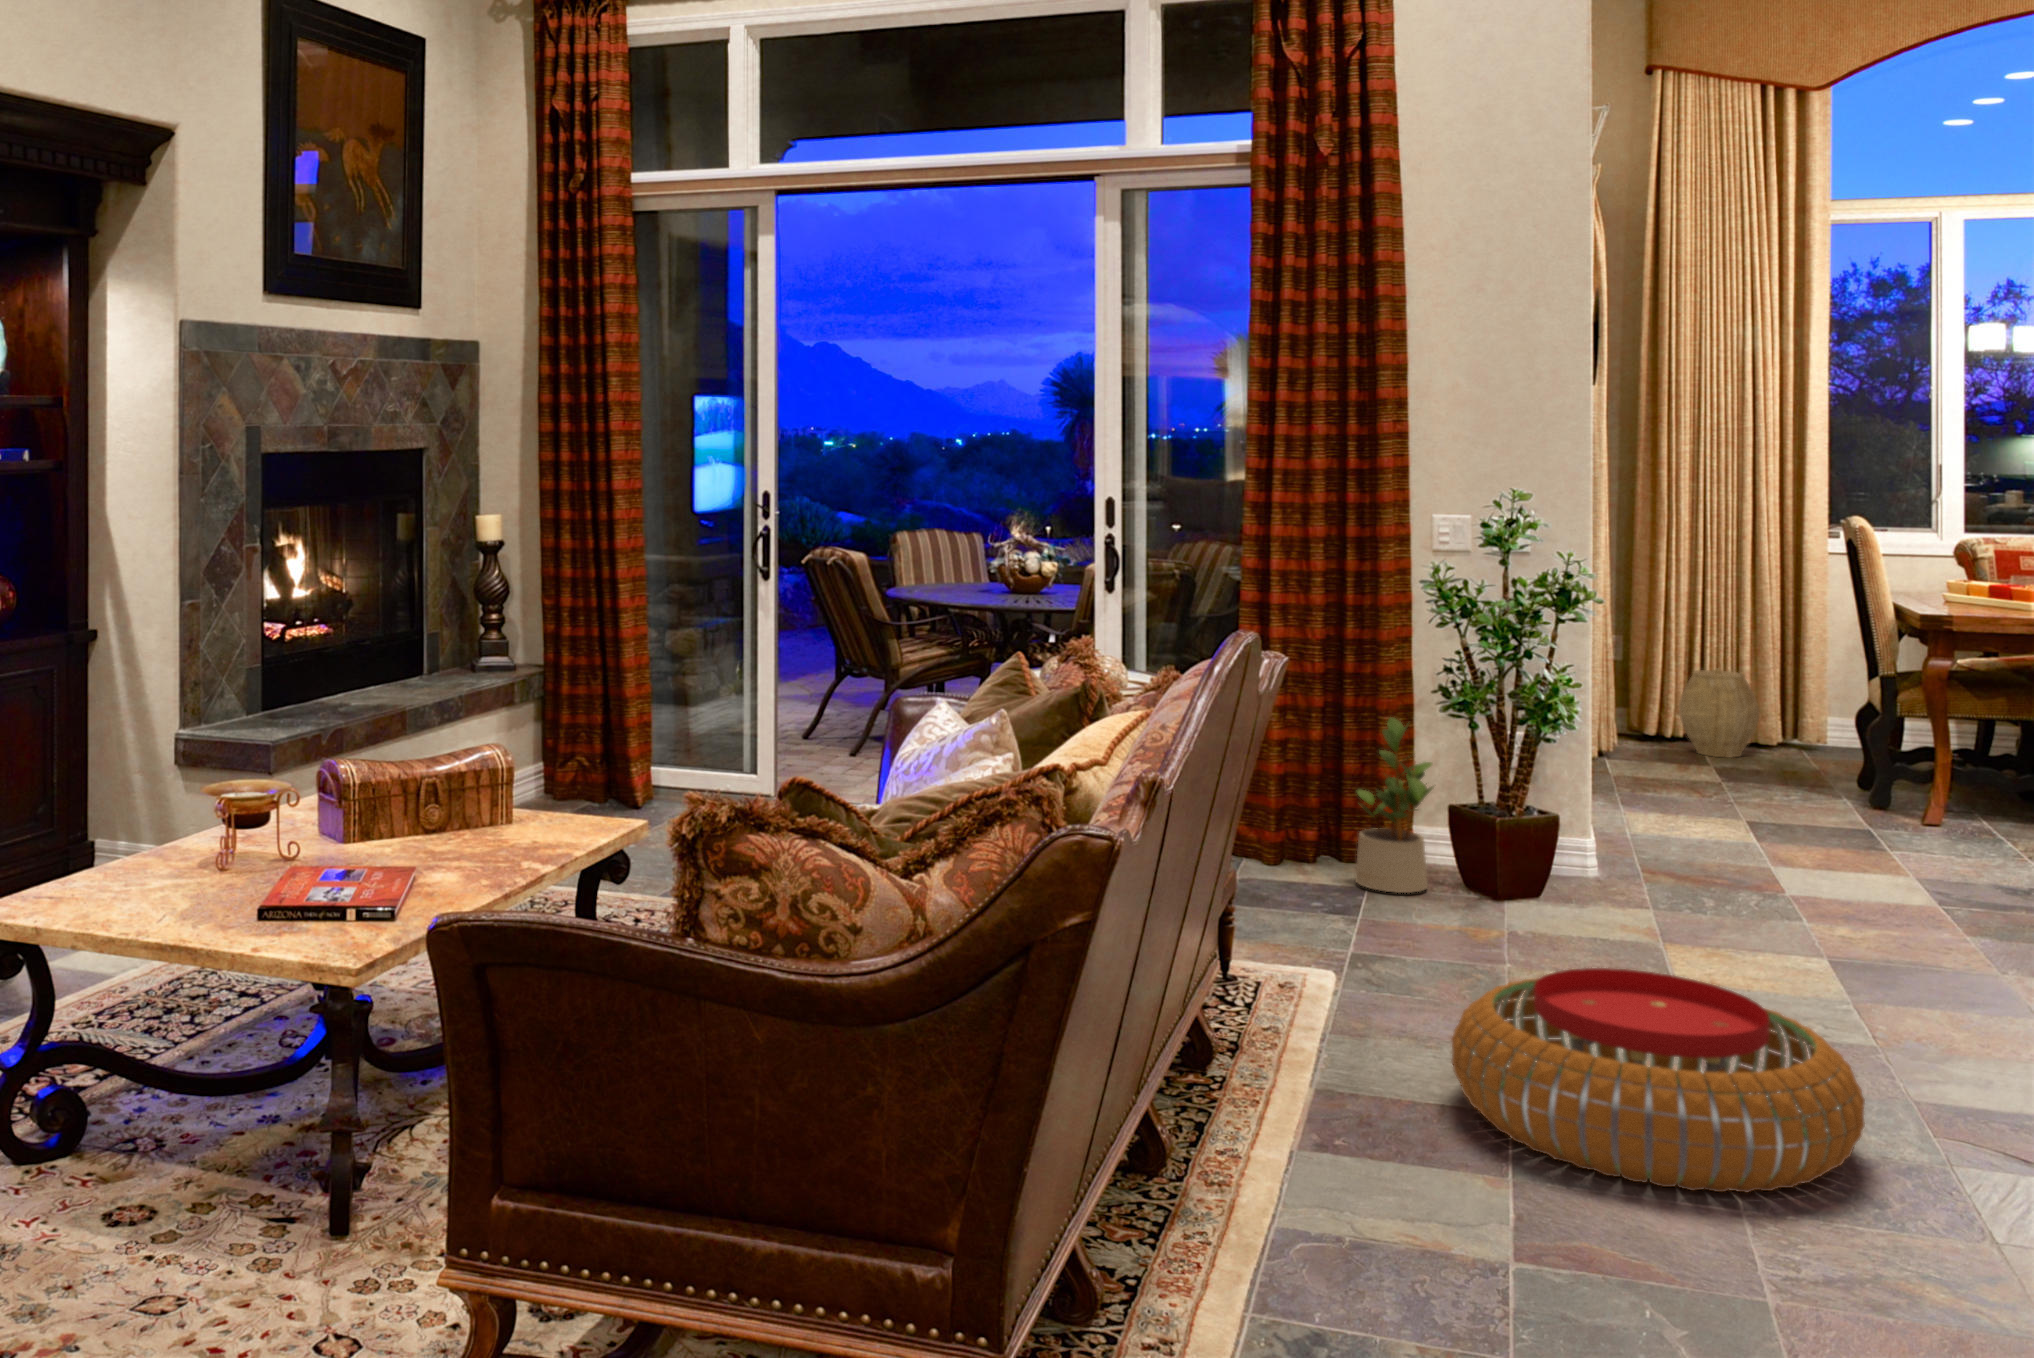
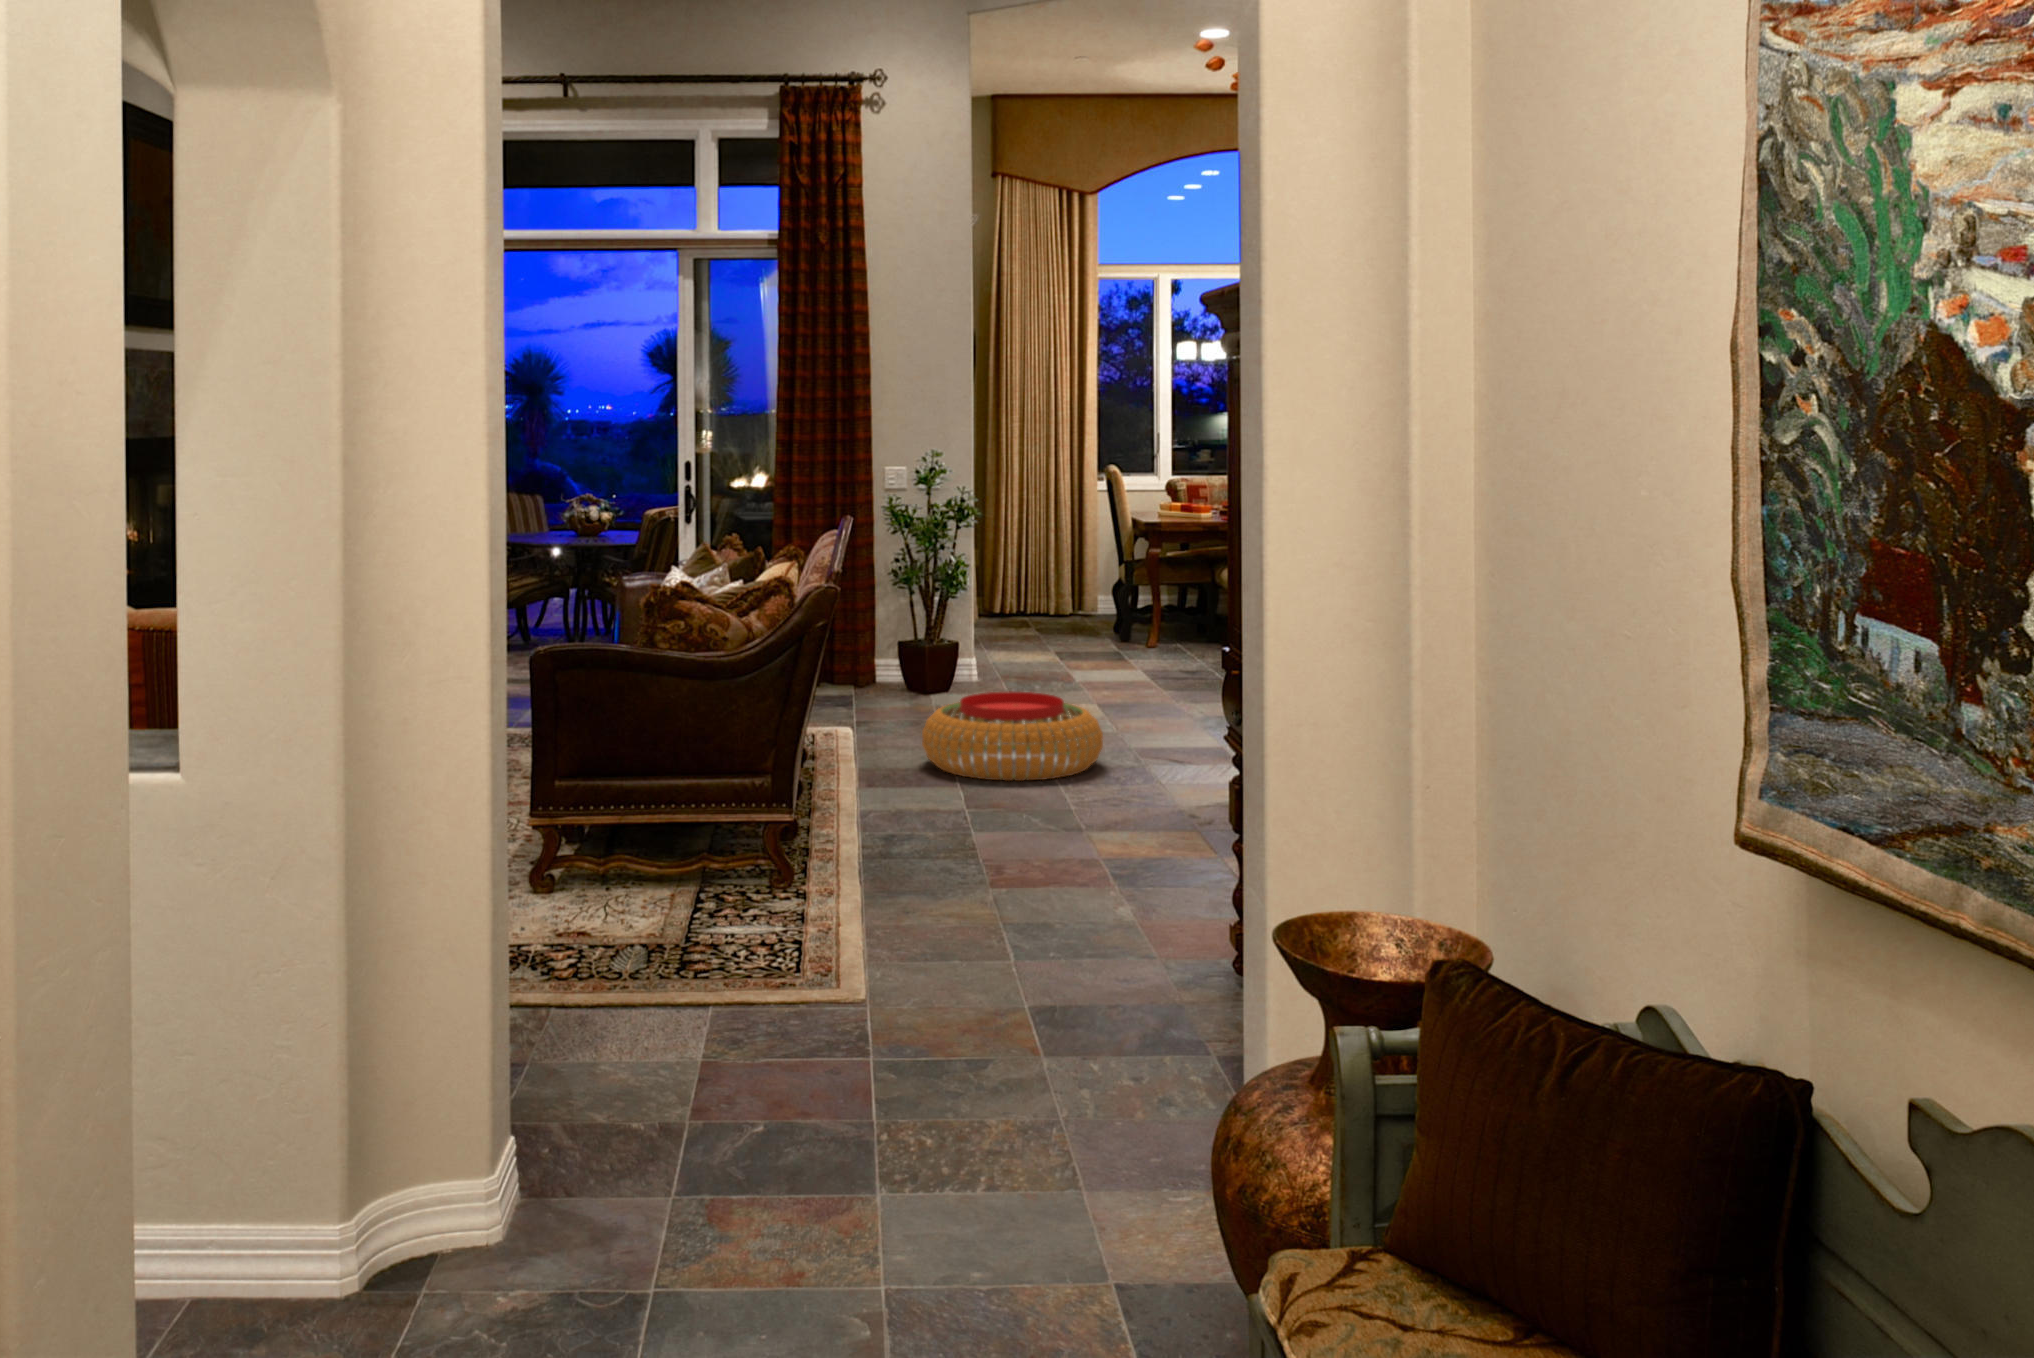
woven basket: present [1679,668,1759,758] -> none [1016,567,1061,623]
potted plant: present [1355,717,1433,893] -> none [847,591,893,696]

